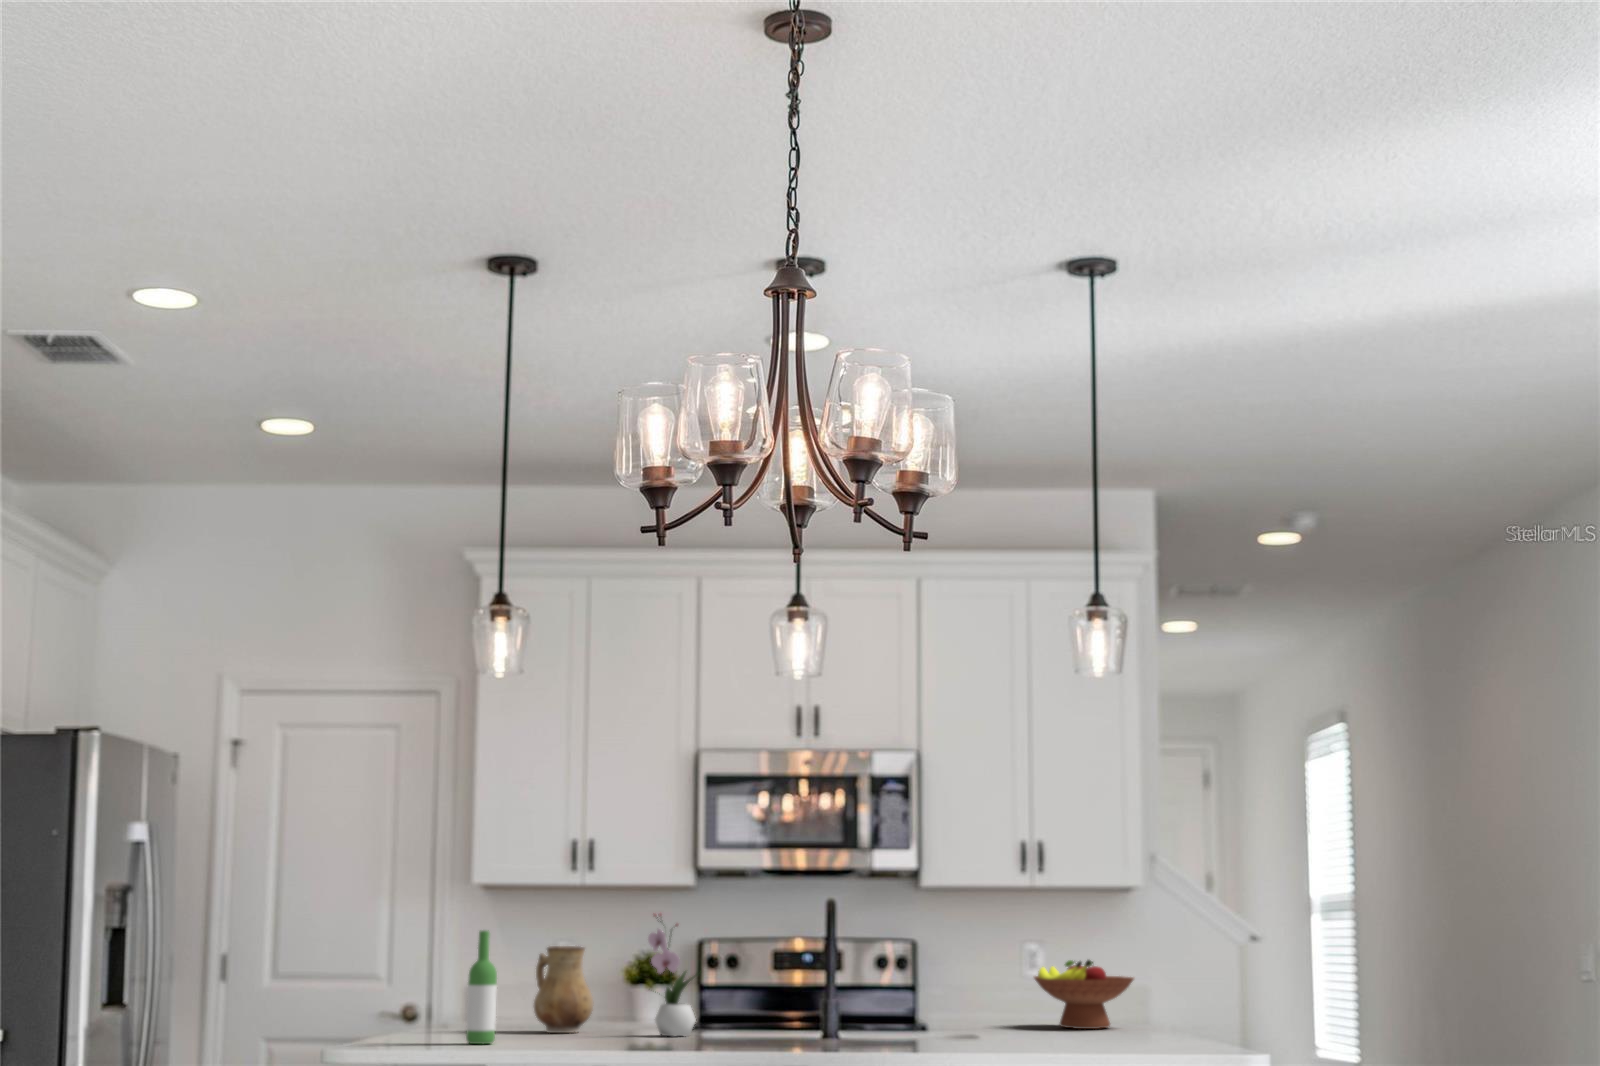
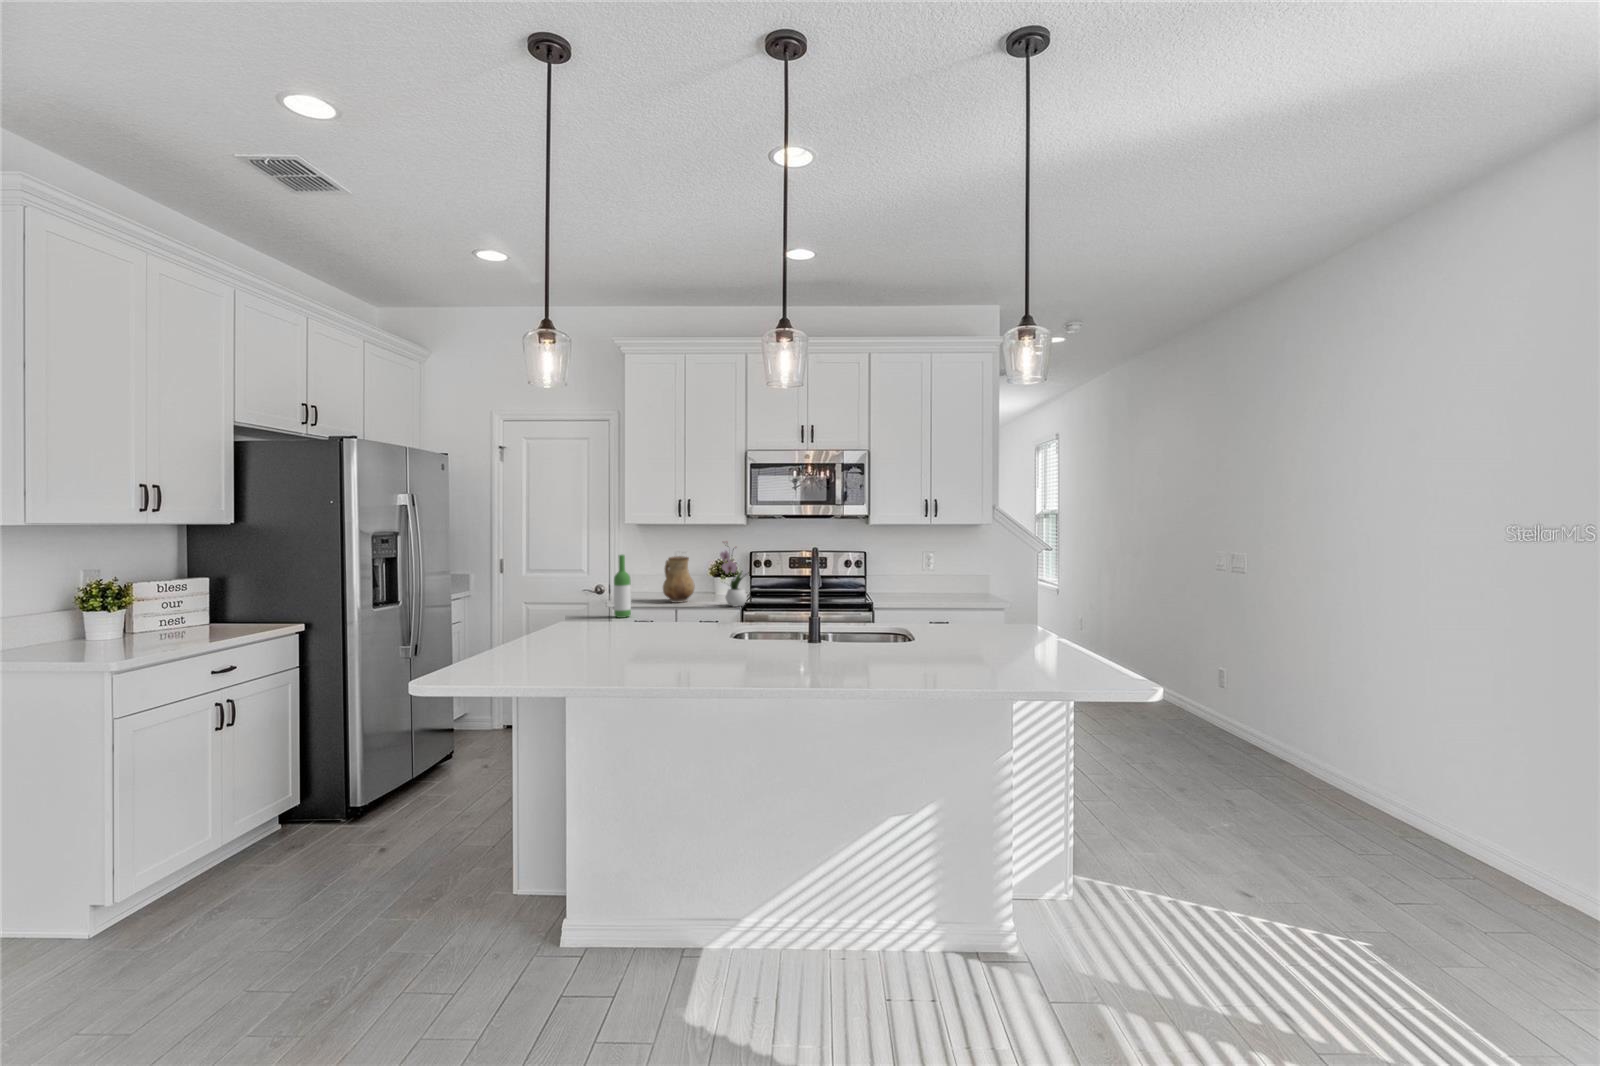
fruit bowl: present [1034,960,1134,1029] -> none [927,560,981,596]

